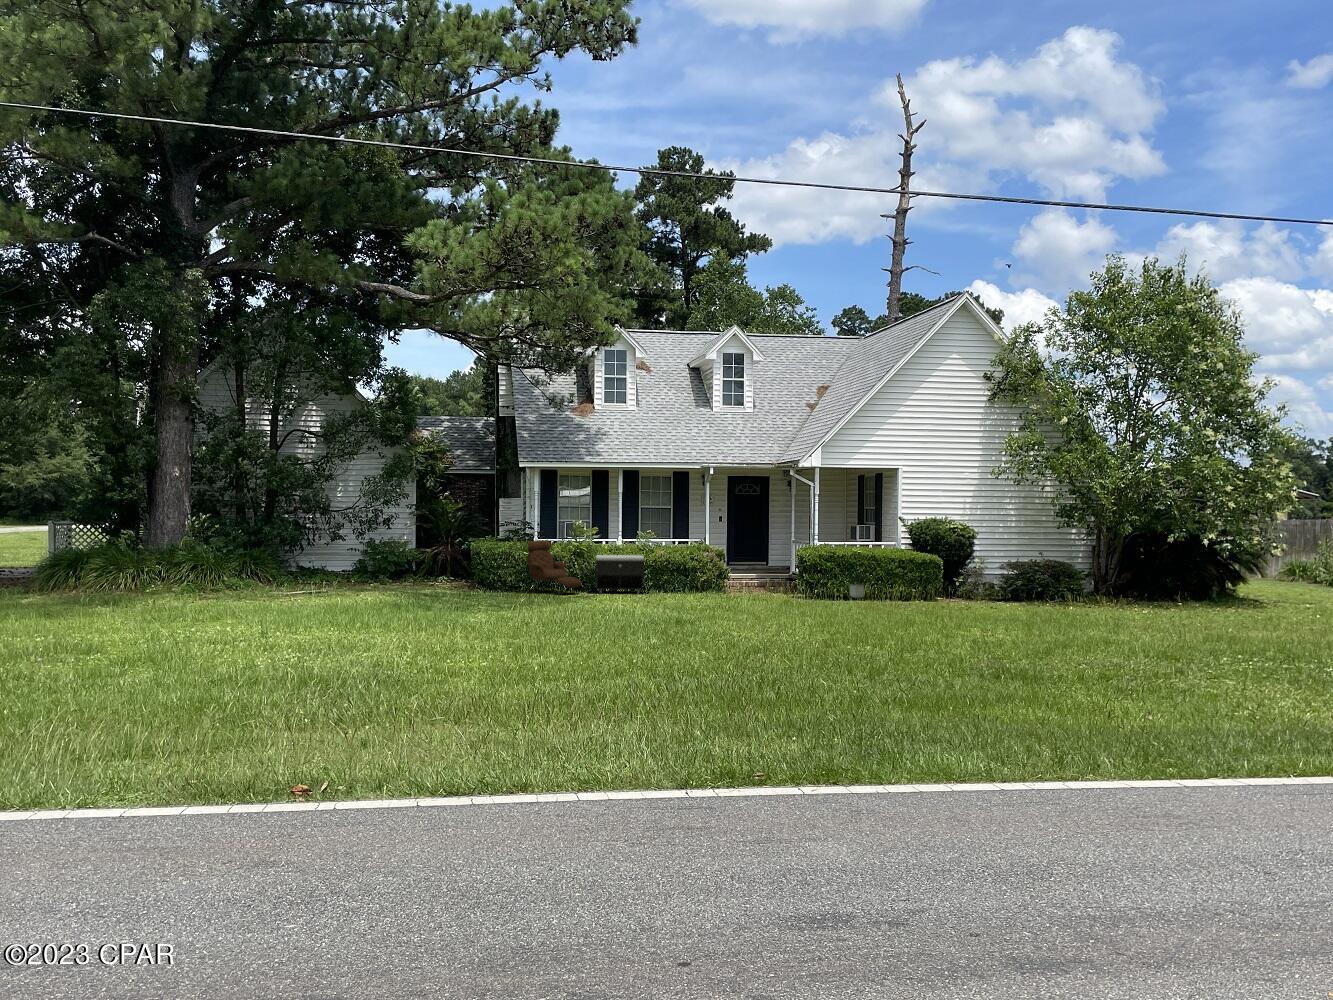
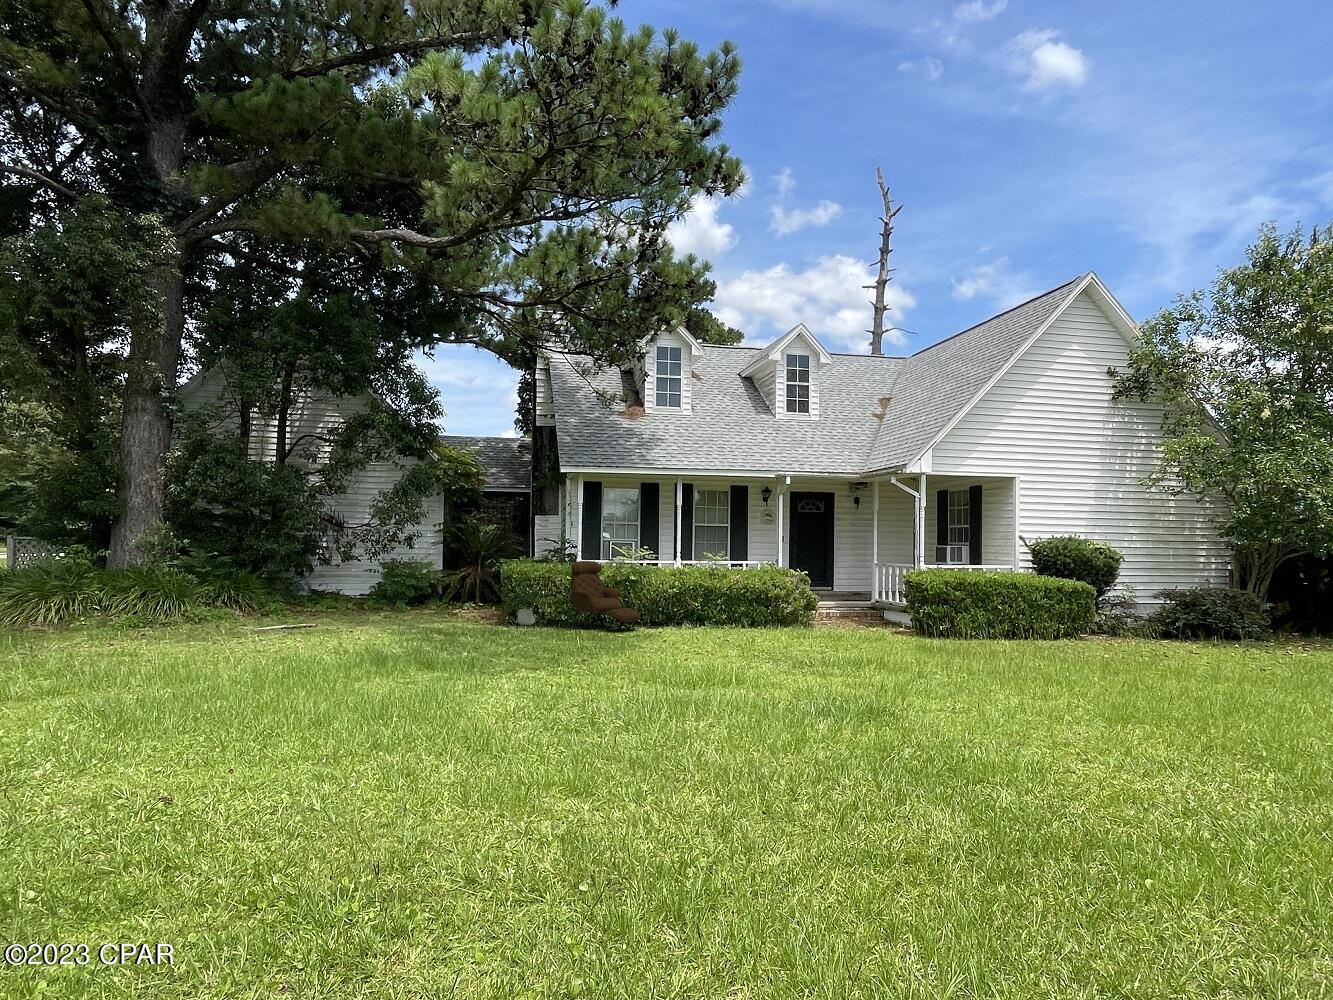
storage bench: present [596,555,644,593] -> none [657,580,720,629]
potted plant: present [843,570,873,598] -> present [509,591,544,625]

